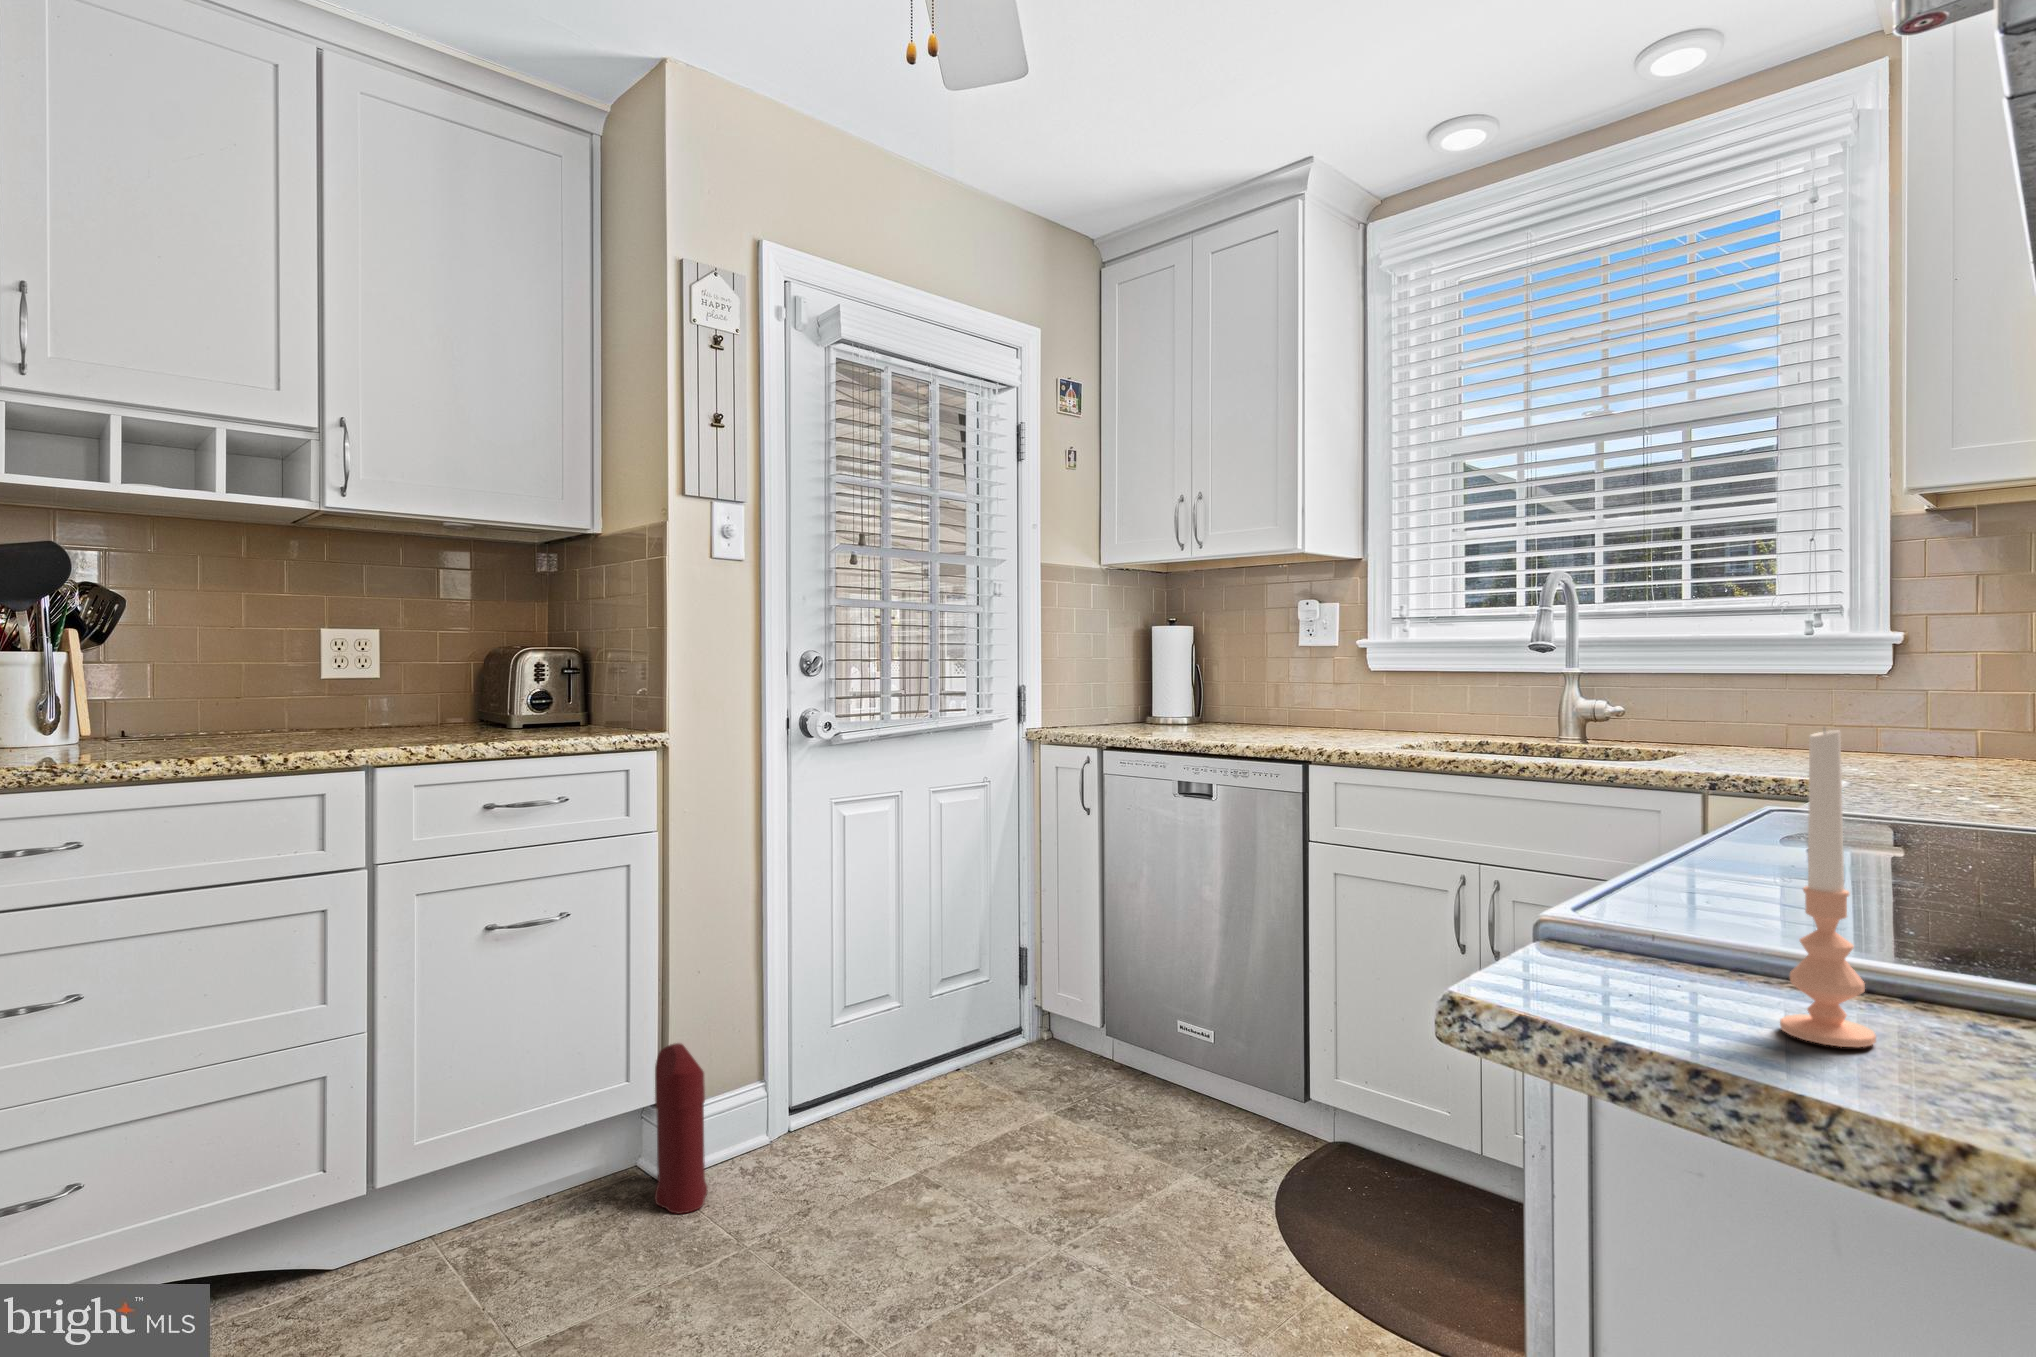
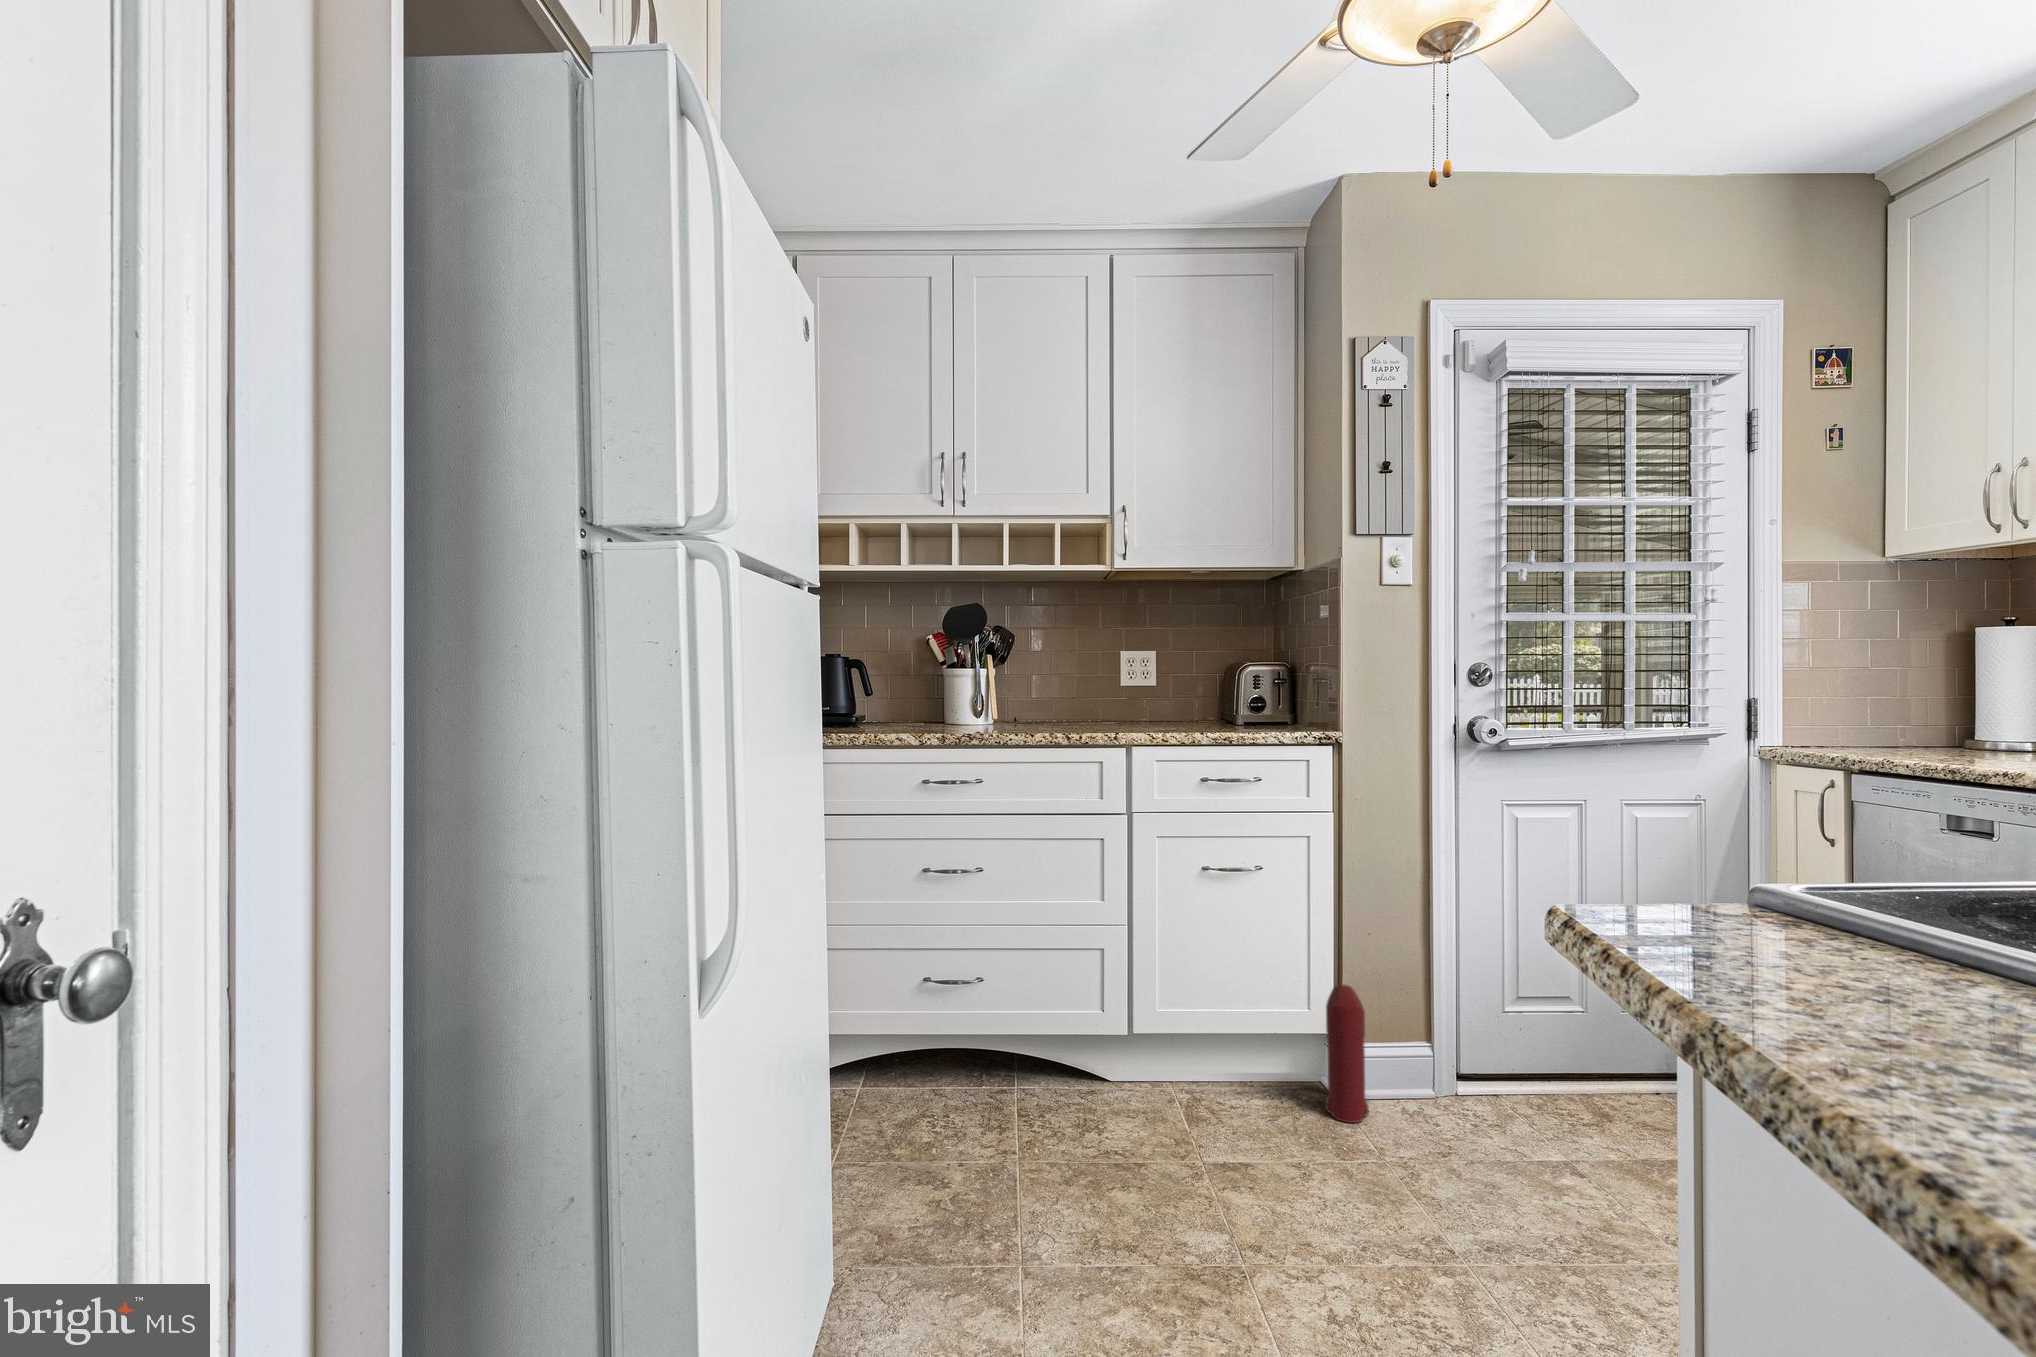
candle: present [1780,730,1876,1047] -> none [1788,711,1876,993]

